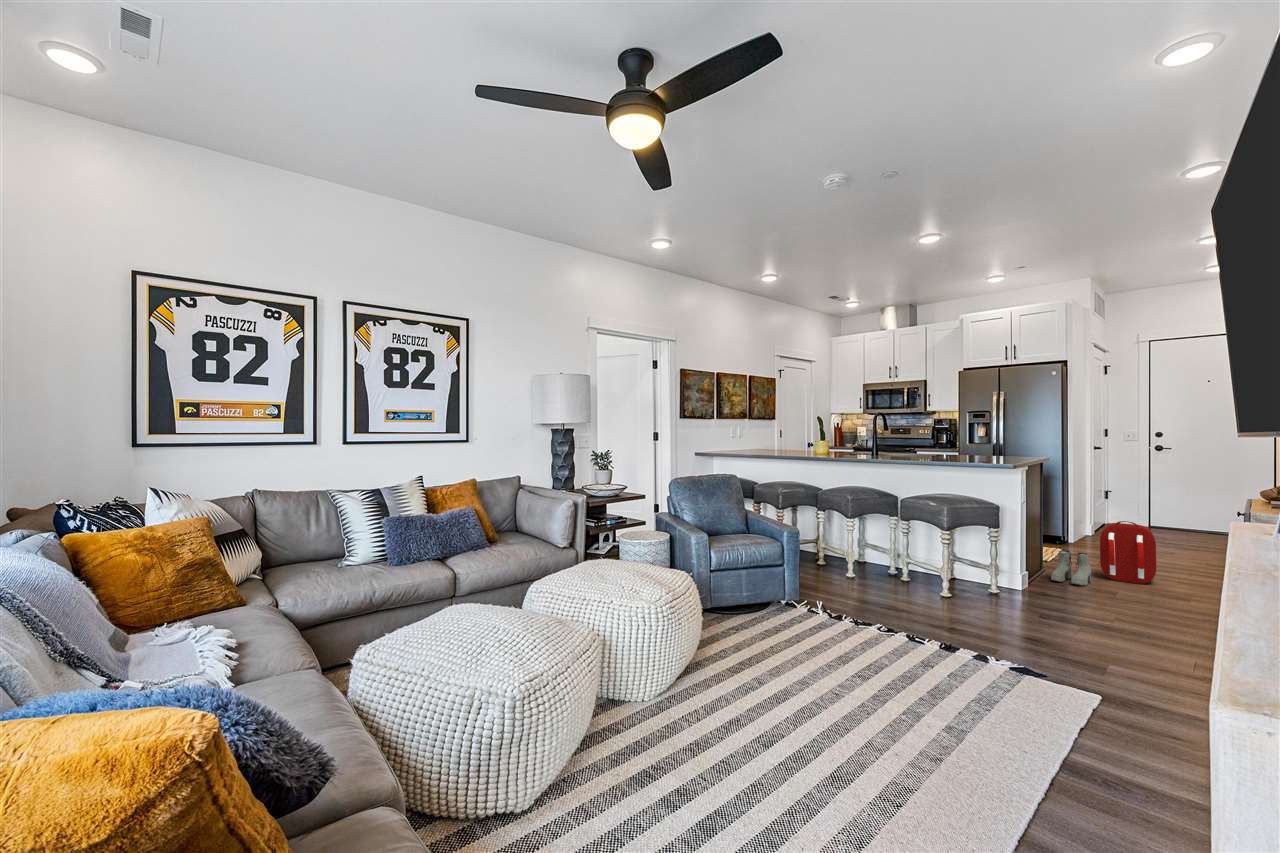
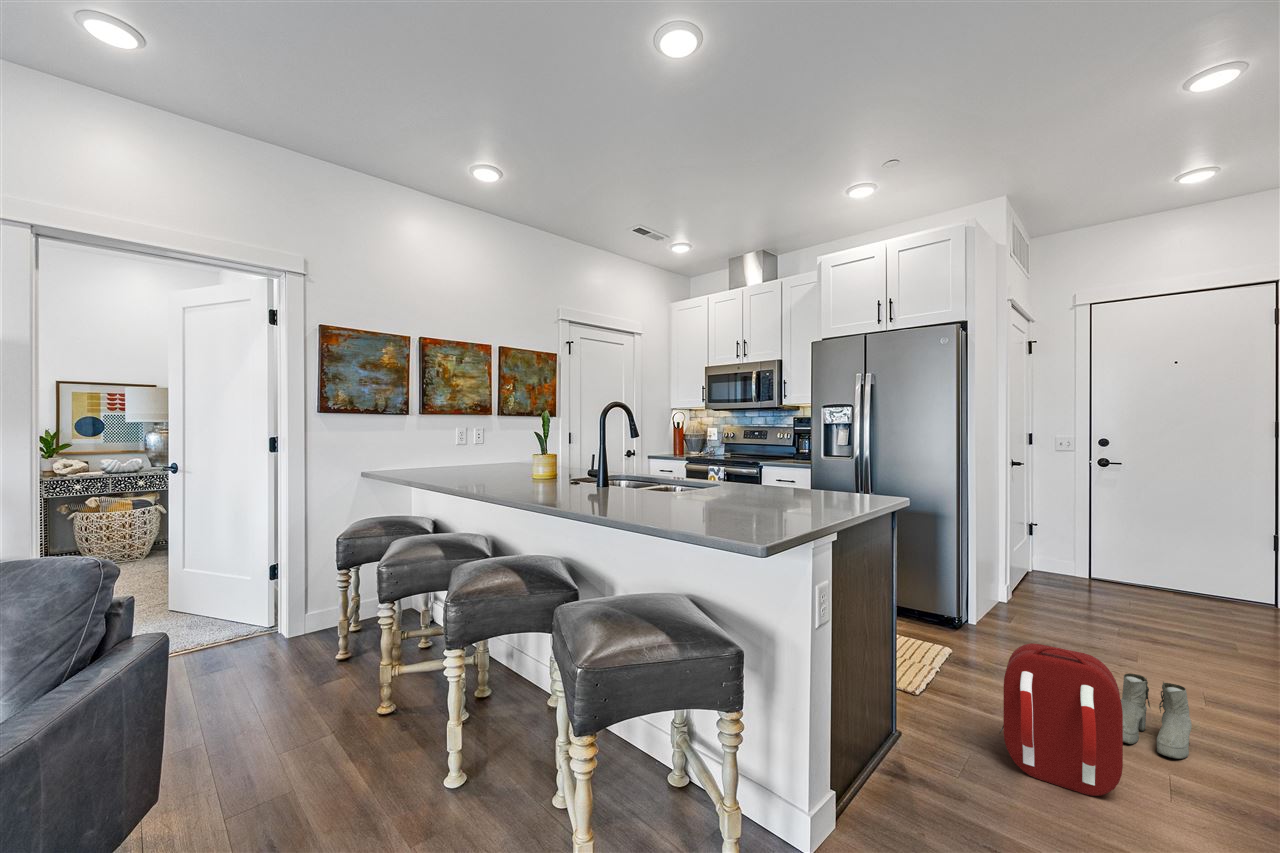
boots: present [1051,550,1091,585] -> present [1121,673,1192,759]

